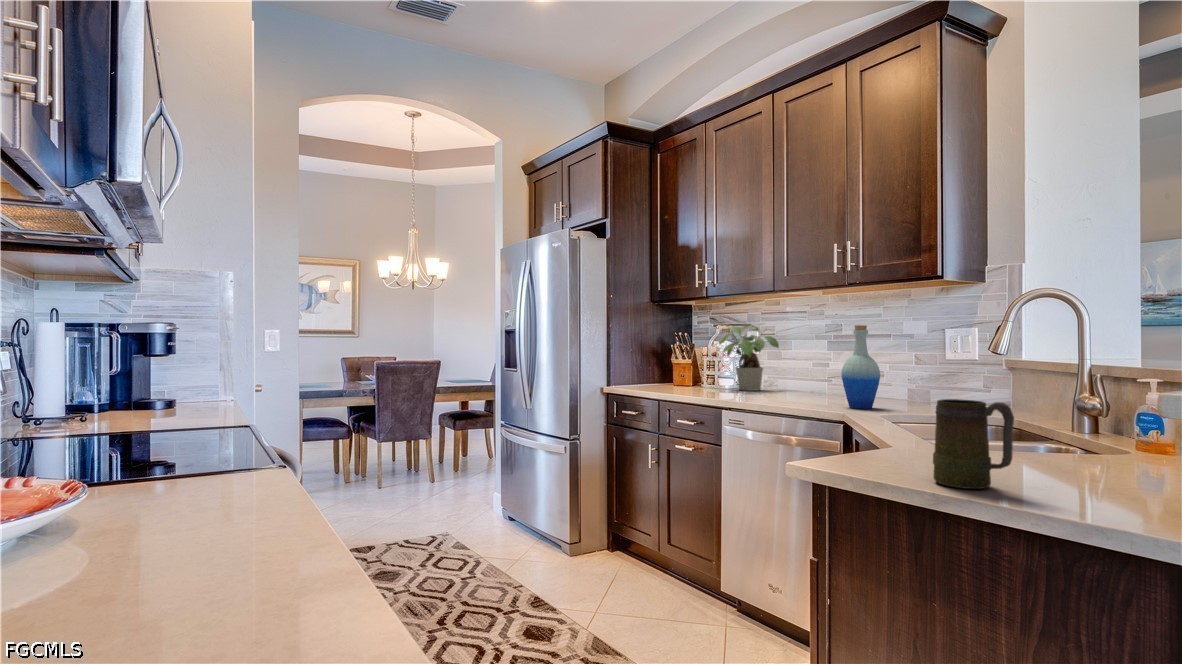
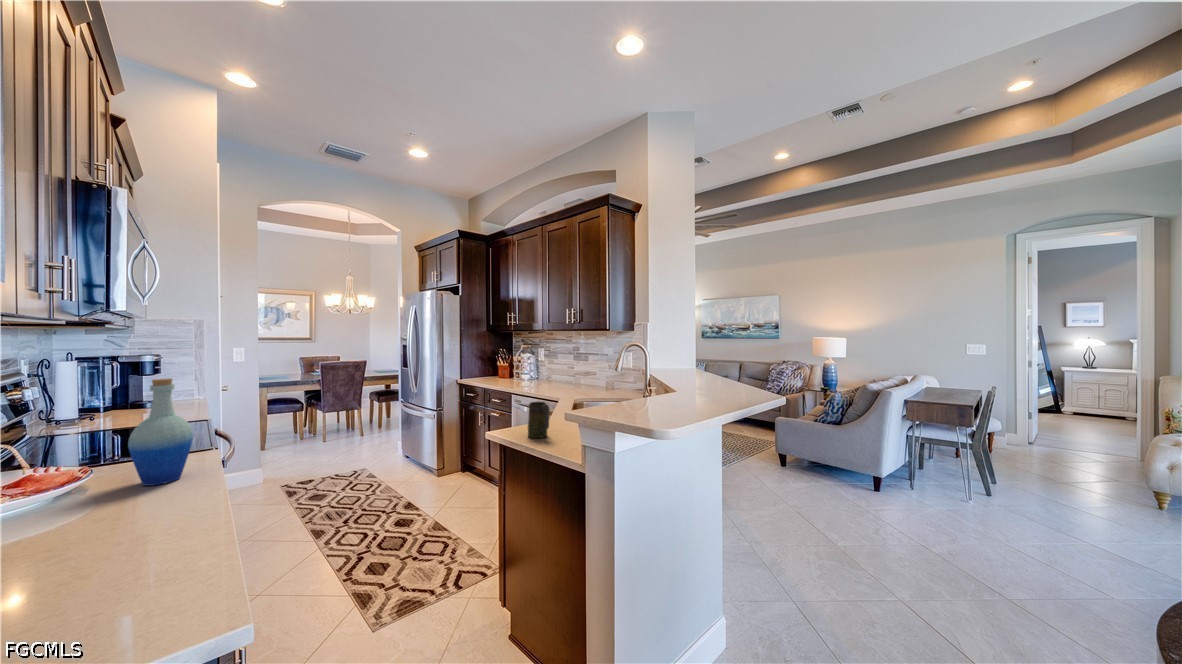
potted plant: present [719,325,779,391] -> none [522,345,559,381]
bottle: present [841,325,880,409] -> present [128,378,193,486]

